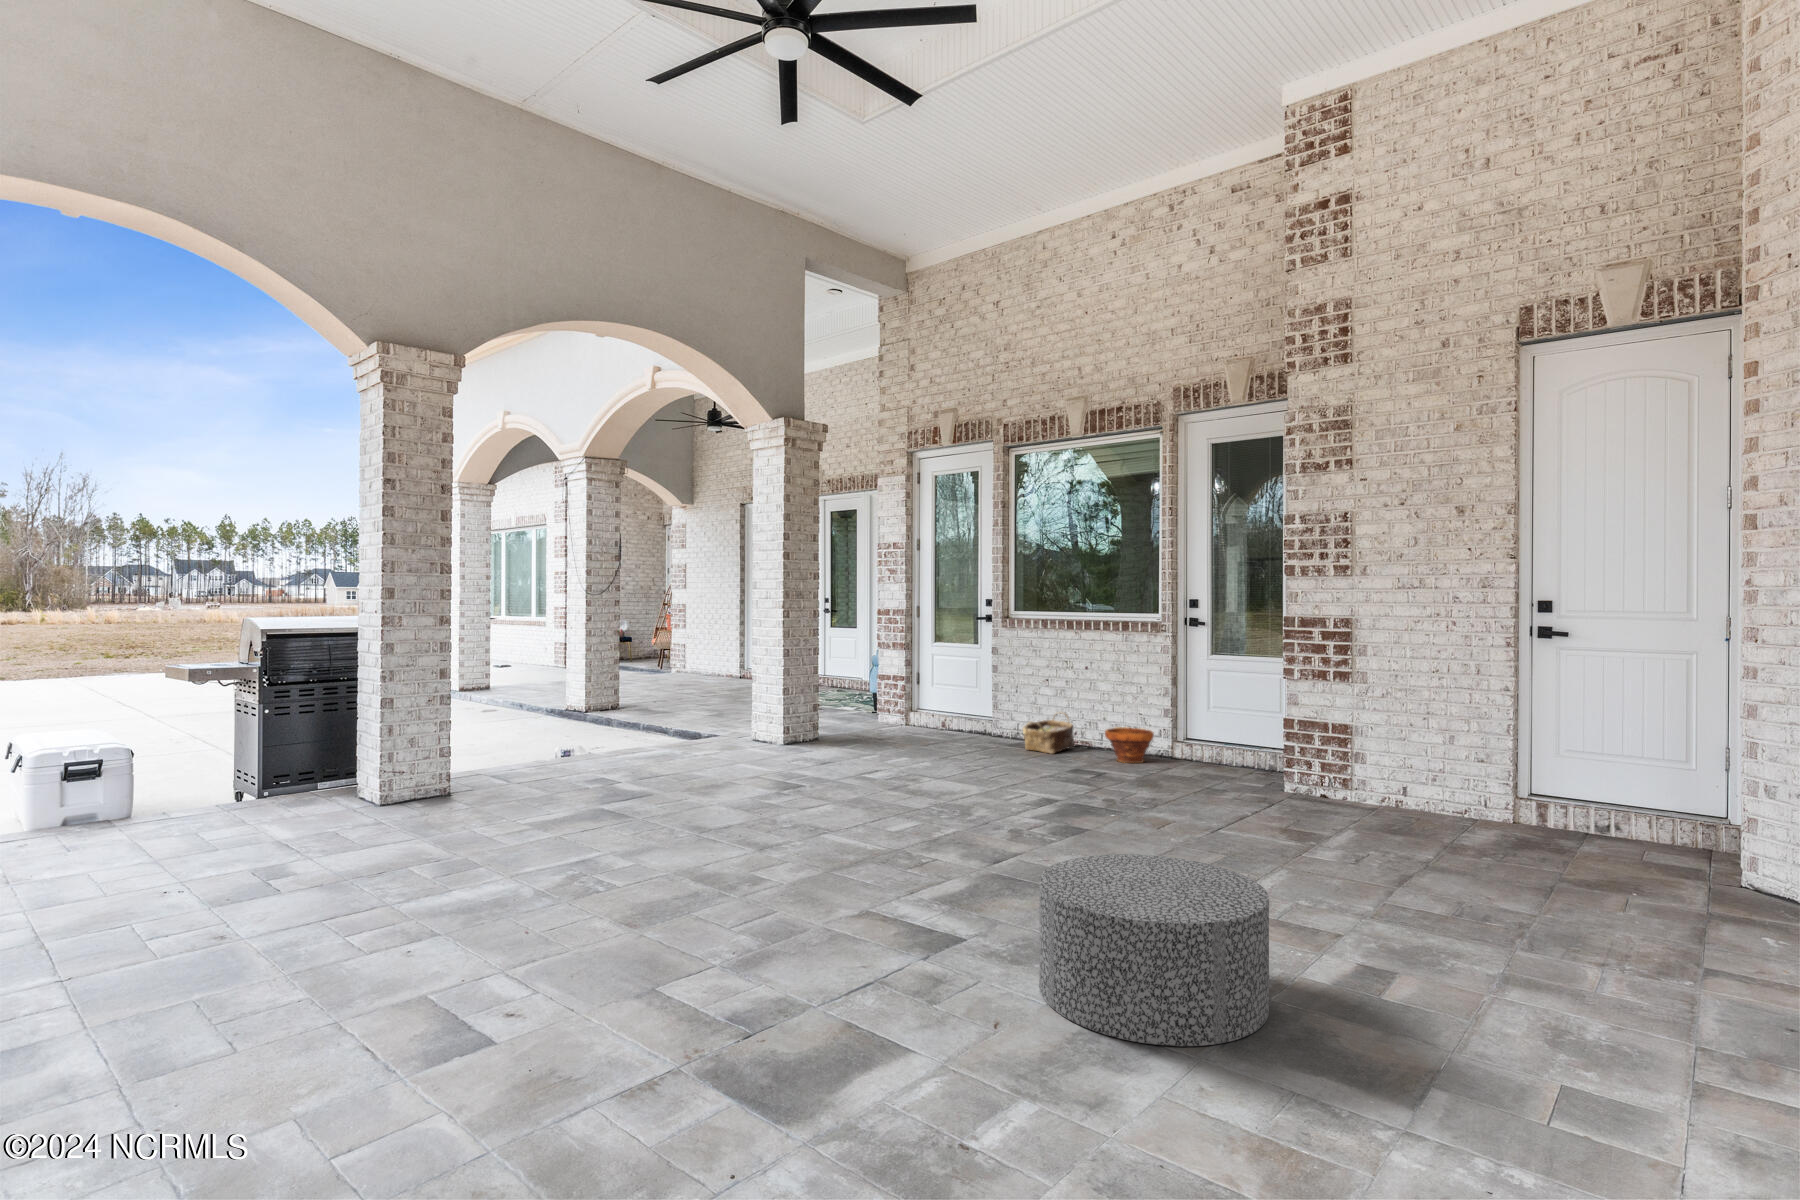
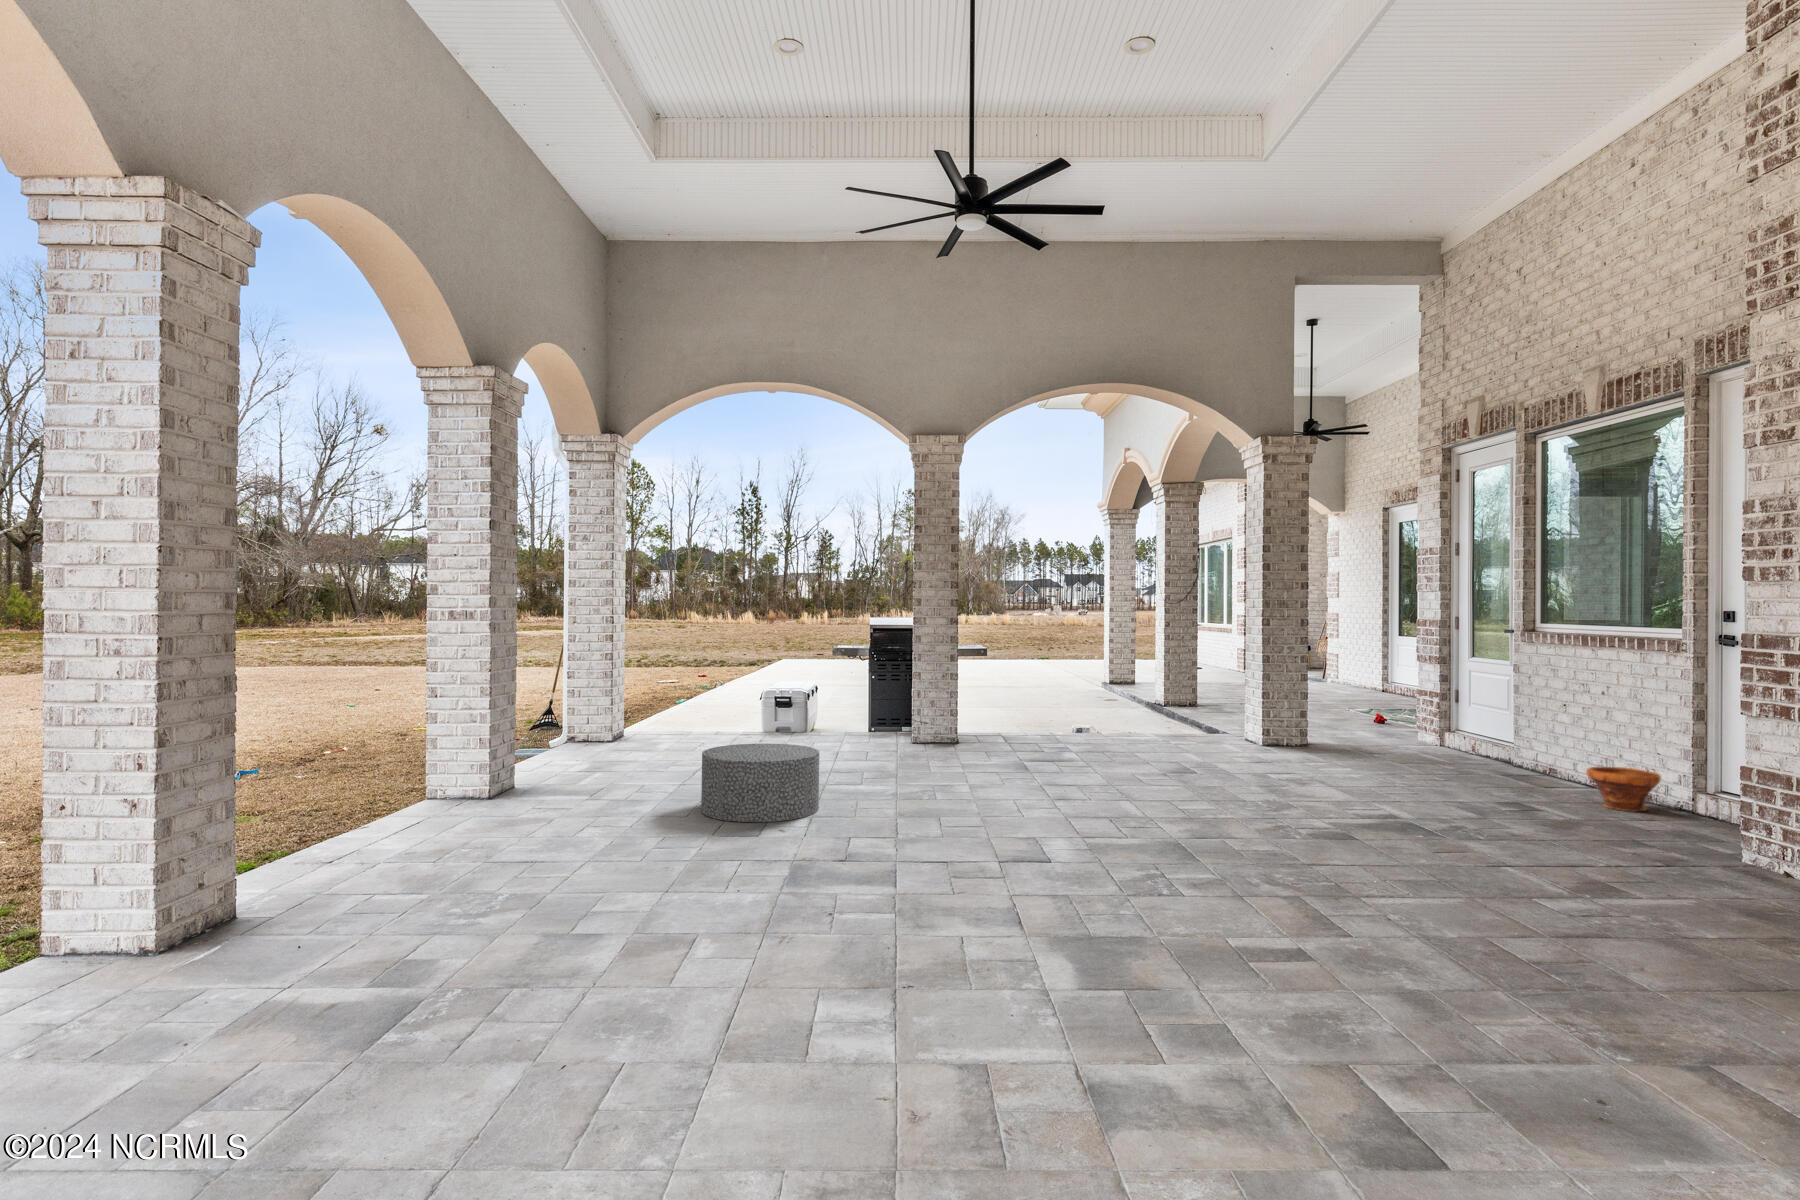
woven basket: present [1023,712,1074,754] -> none [1509,743,1584,788]
ottoman: present [1039,854,1269,1046] -> present [701,743,819,822]

